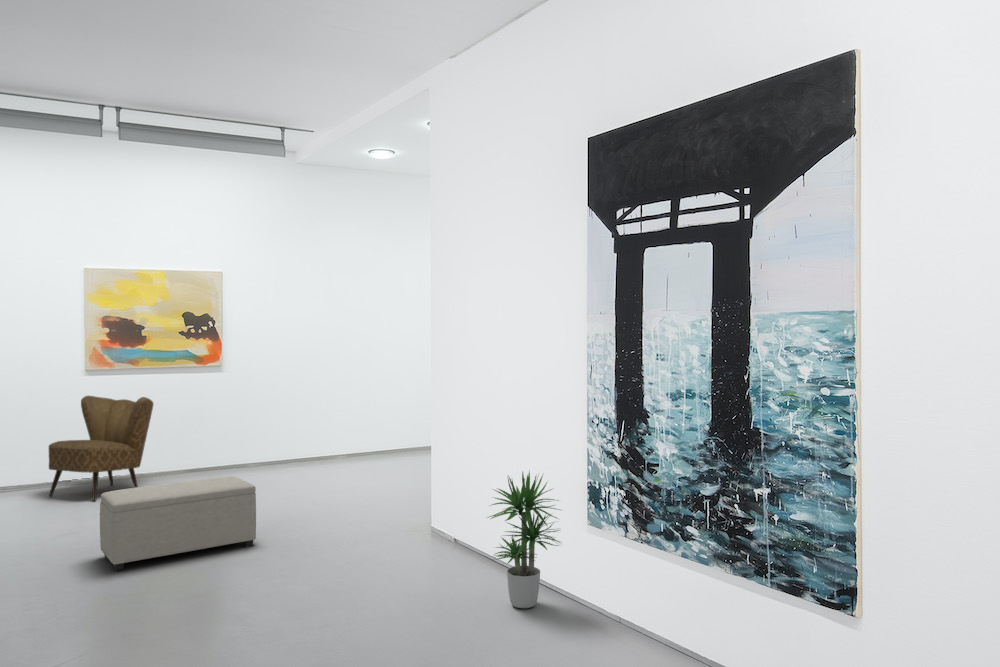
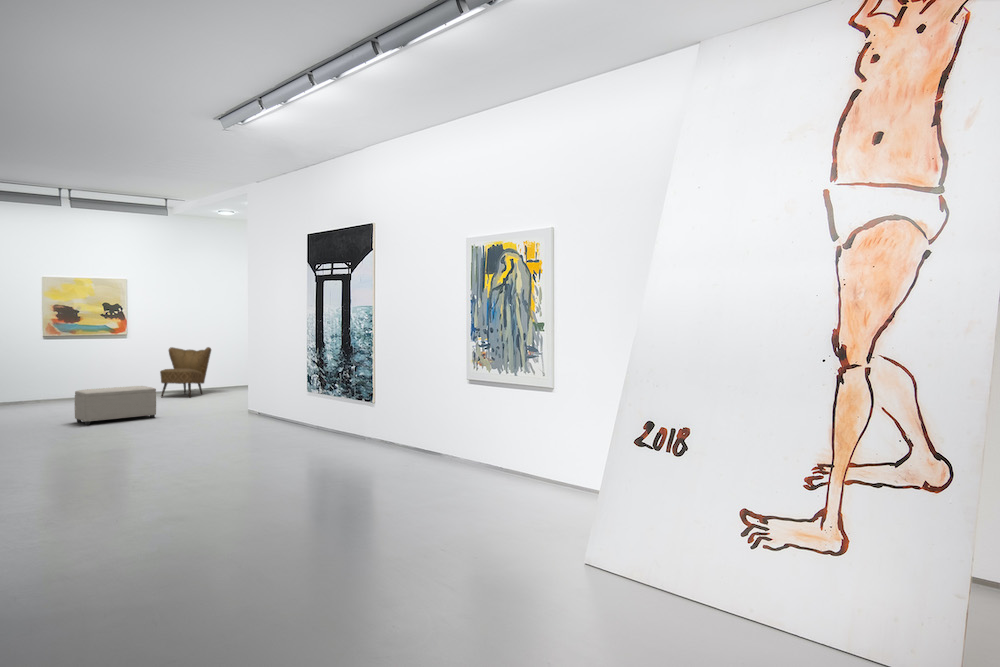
armchair: present [49,396,153,501] -> present [160,347,211,397]
potted plant: present [490,472,560,608] -> none [264,371,299,427]

